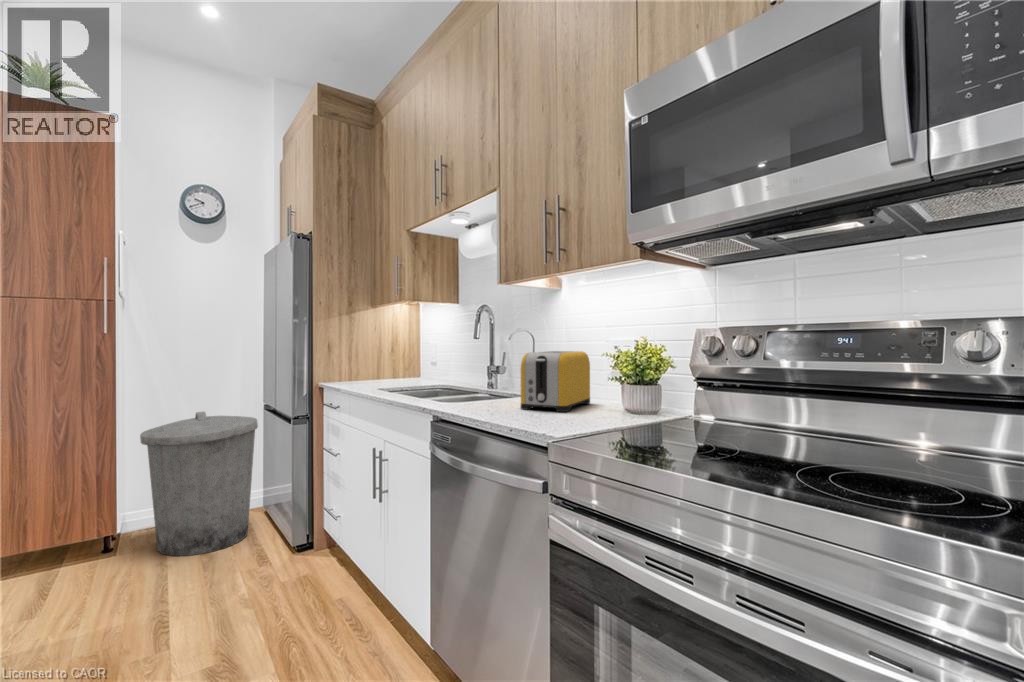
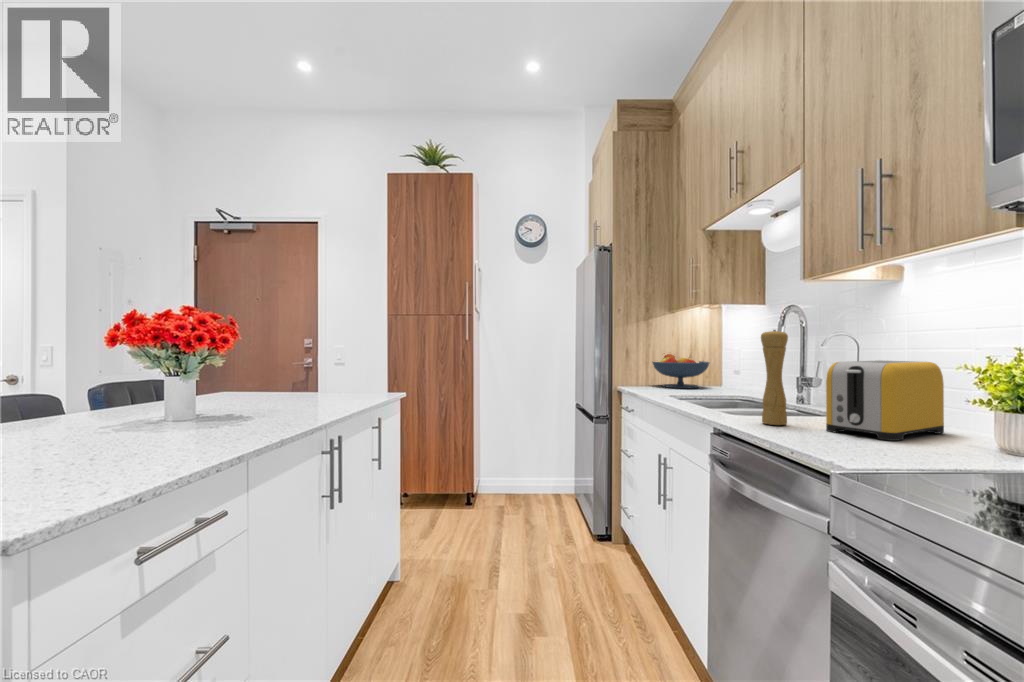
pepper mill: none [472,326,492,408] -> present [761,330,788,425]
fruit bowl: none [355,348,410,383] -> present [653,353,709,388]
trash can: present [140,412,258,556] -> none [486,404,570,523]

